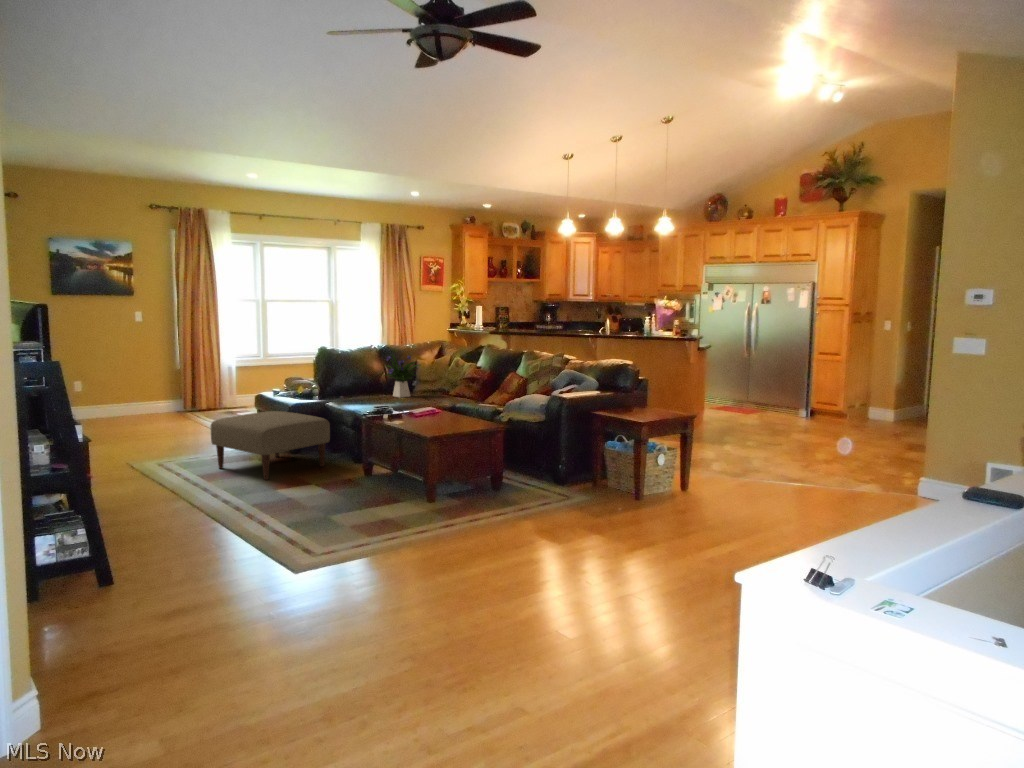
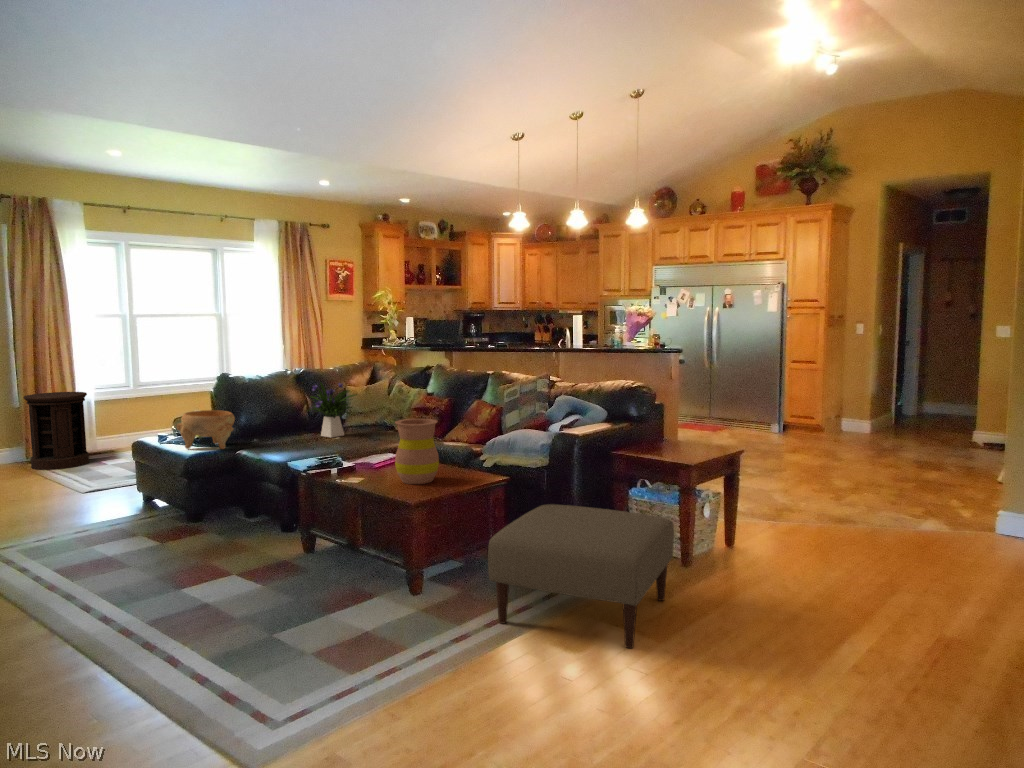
side table: none [185,358,229,416] -> present [24,392,89,470]
decorative bowl: none [285,372,327,401] -> present [176,410,235,449]
vase: none [426,380,458,427] -> present [395,419,439,484]
ottoman: present [211,411,330,480] -> present [488,504,674,648]

